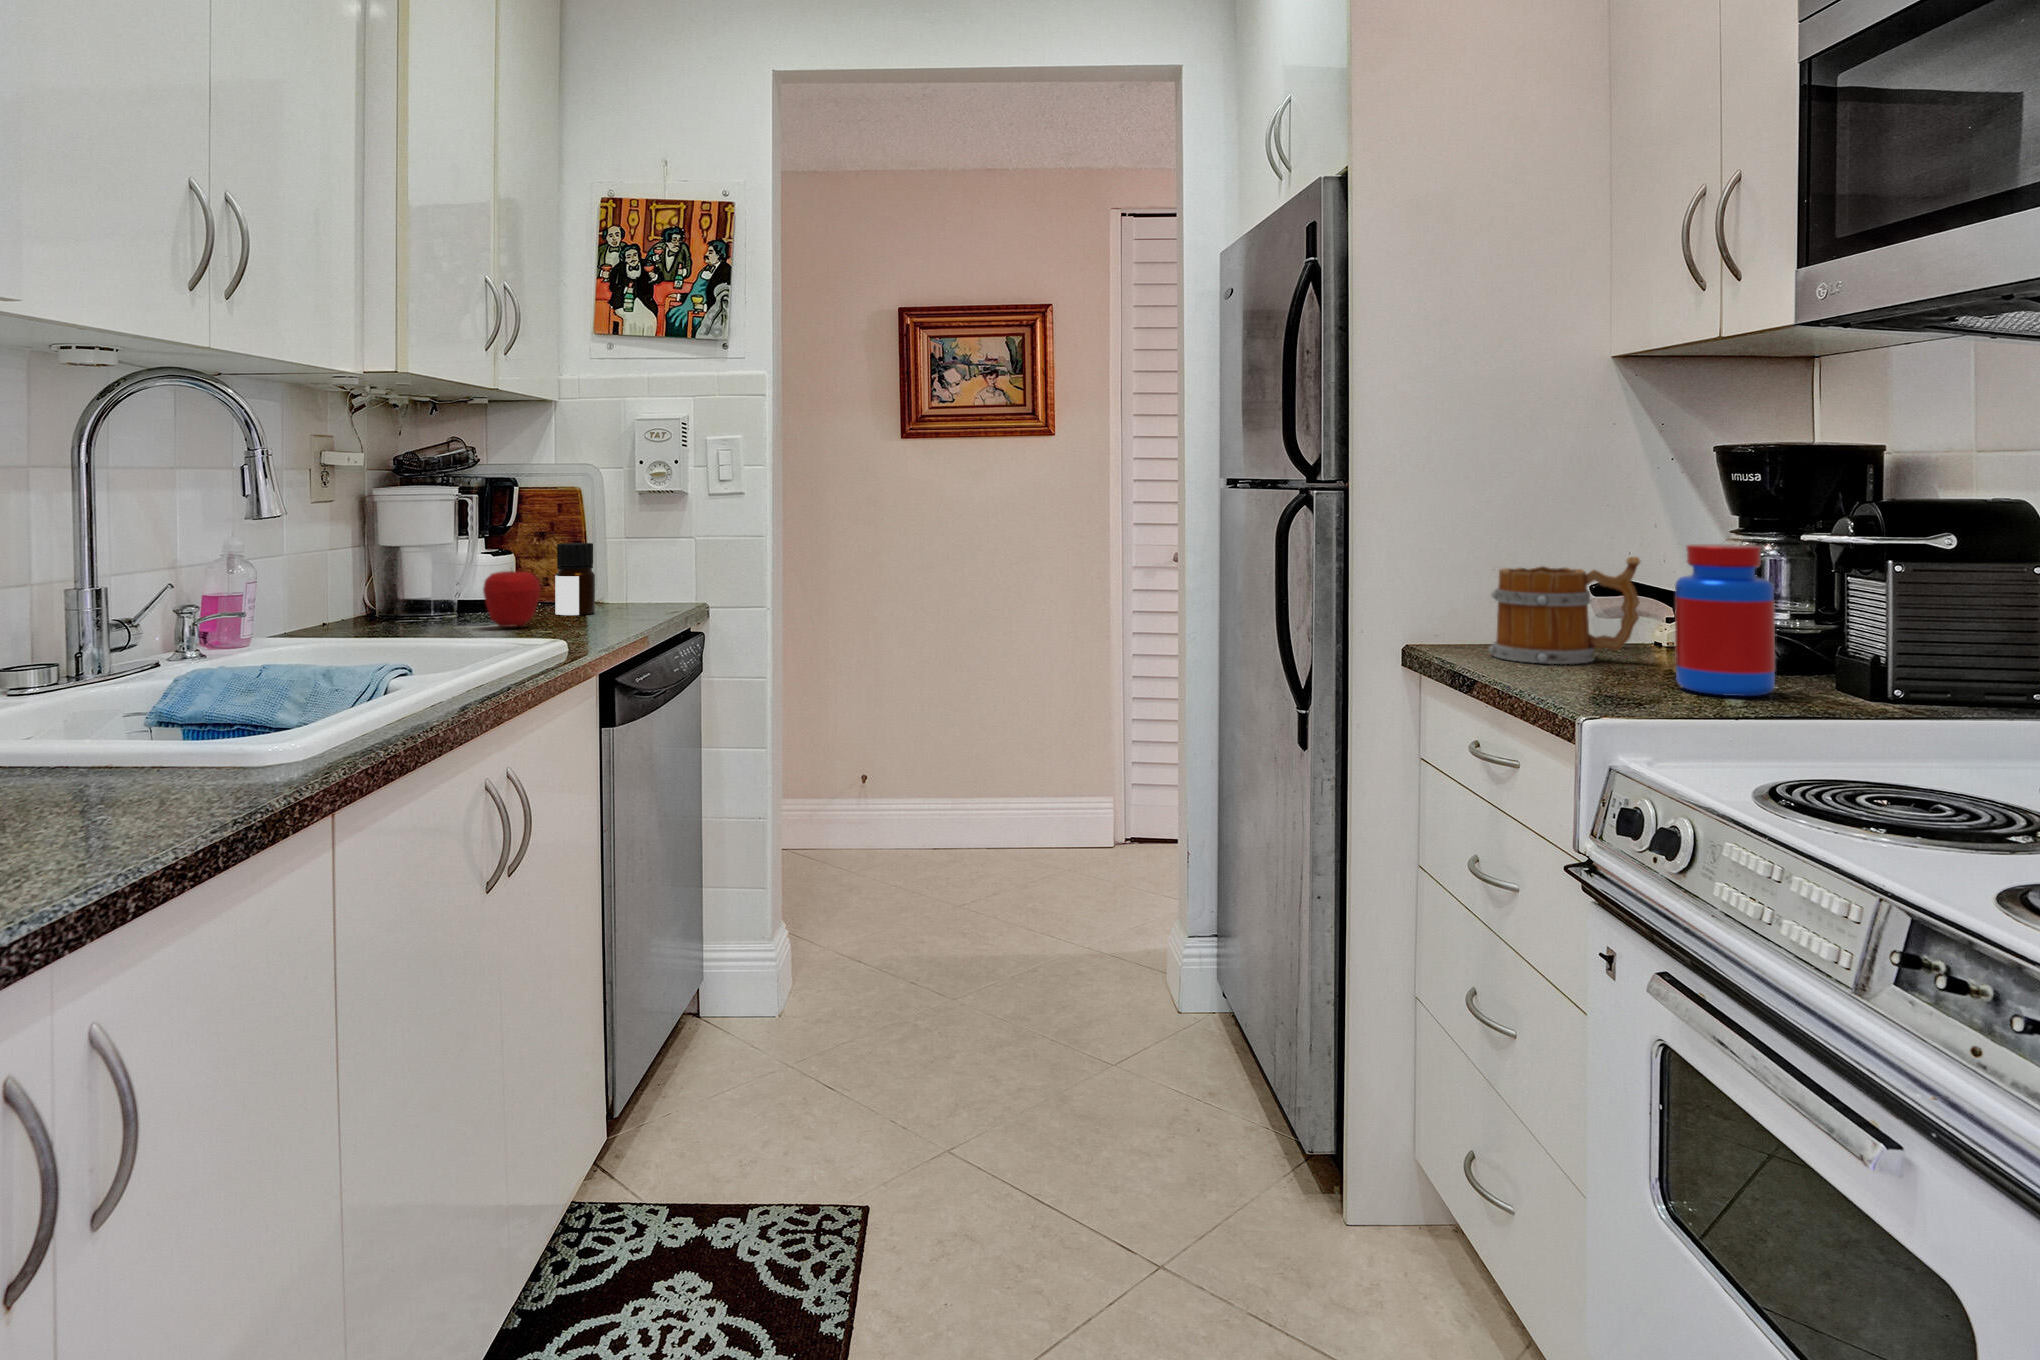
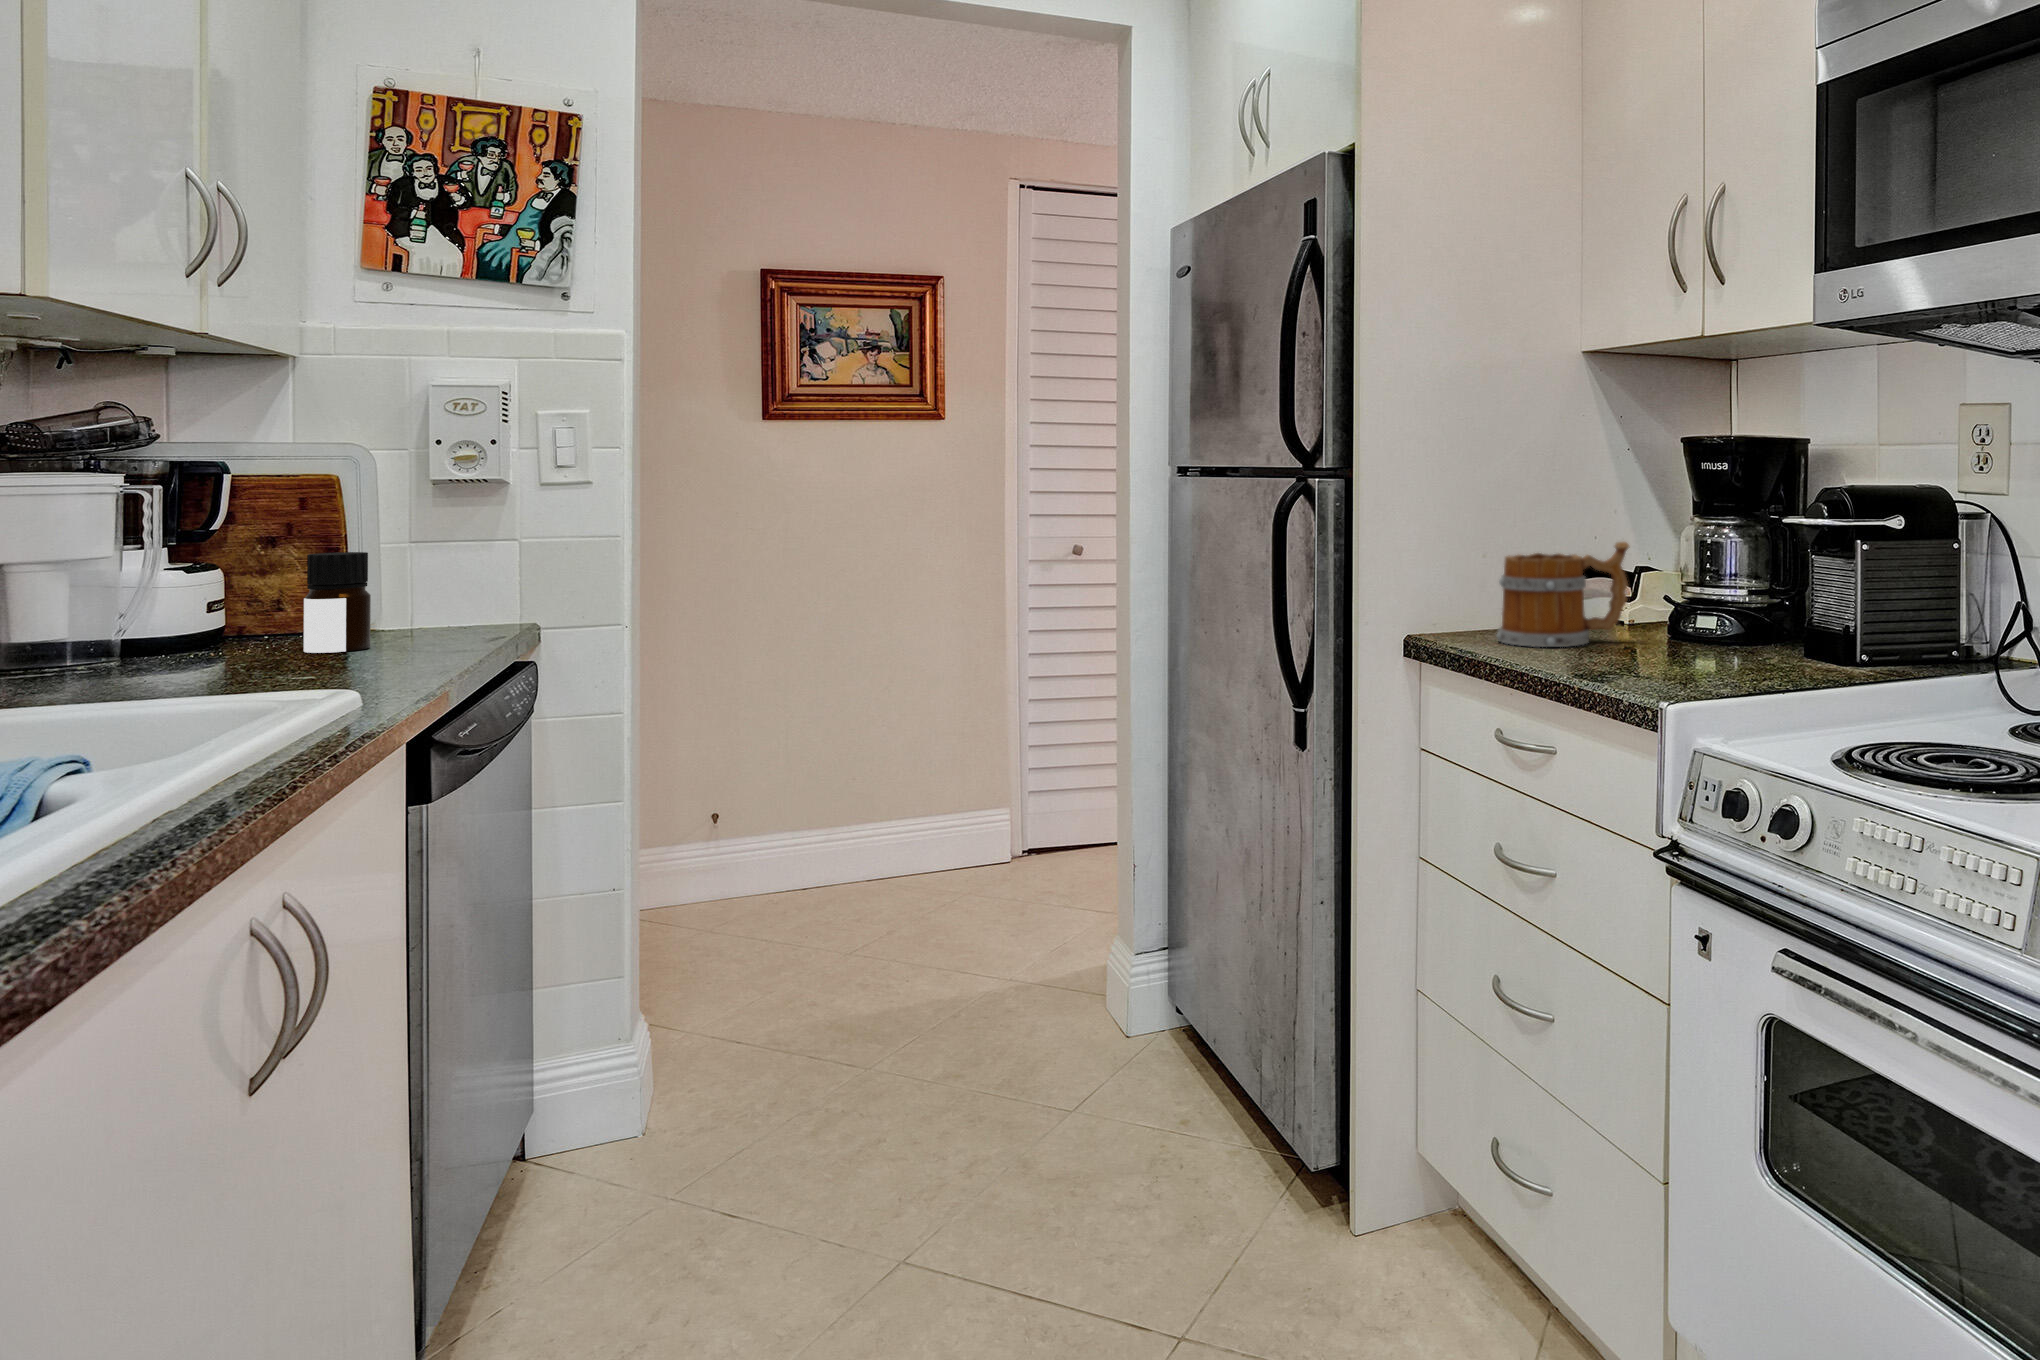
jar: present [1675,544,1775,696] -> none [1684,528,1766,668]
apple: present [483,571,541,627] -> none [192,588,296,676]

